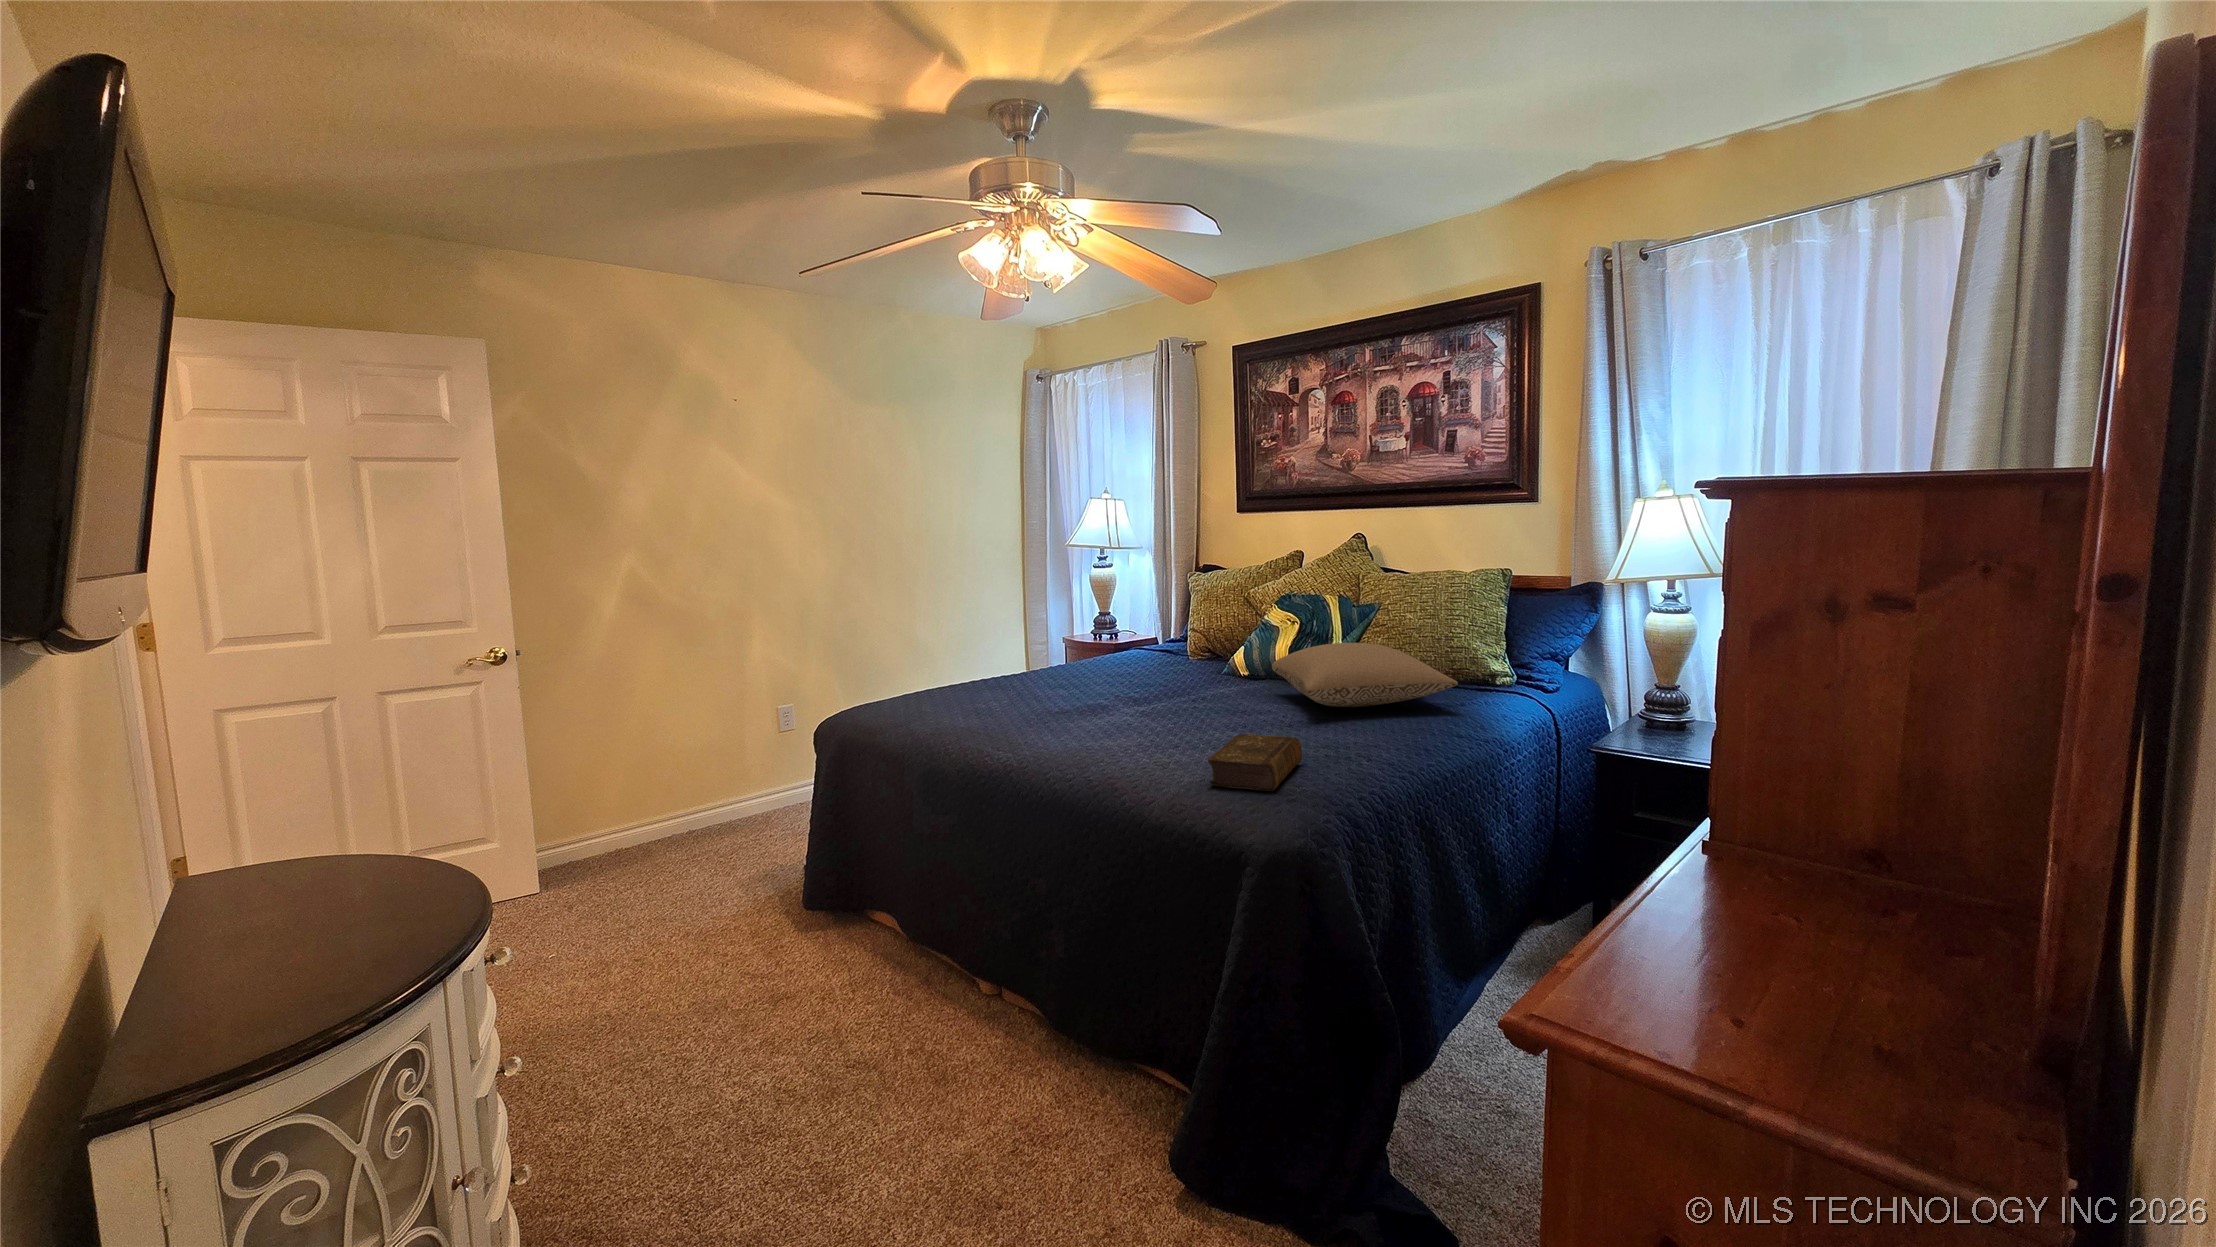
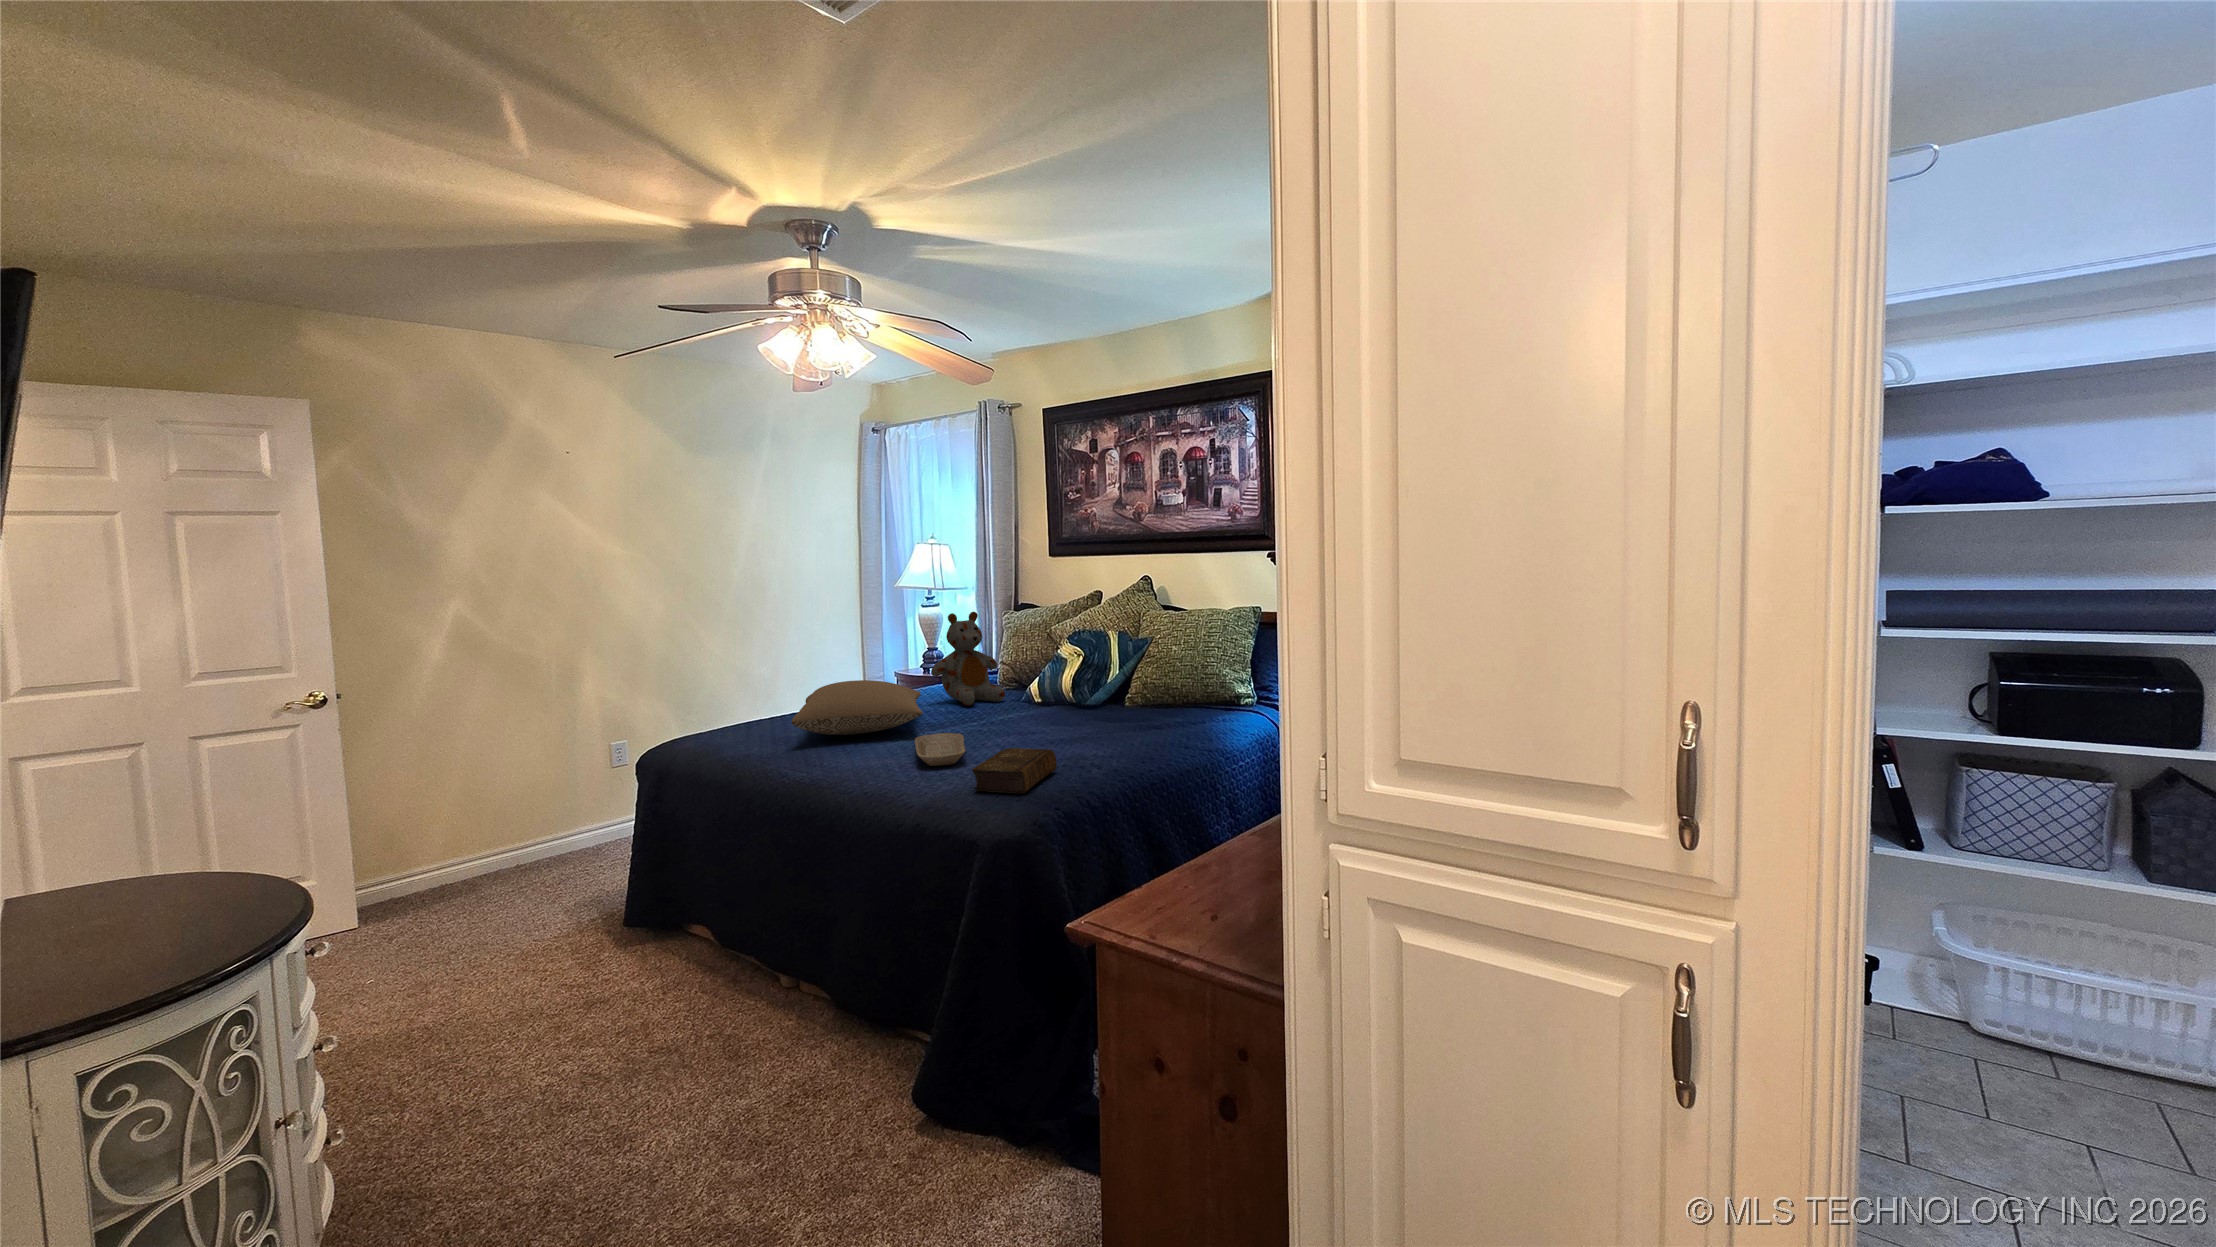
stuffed bear: none [1121,574,1204,680] -> present [931,612,1005,706]
pillow: present [1272,643,1458,707] -> present [792,680,923,735]
tray: none [1120,713,1186,752] -> present [915,733,966,766]

